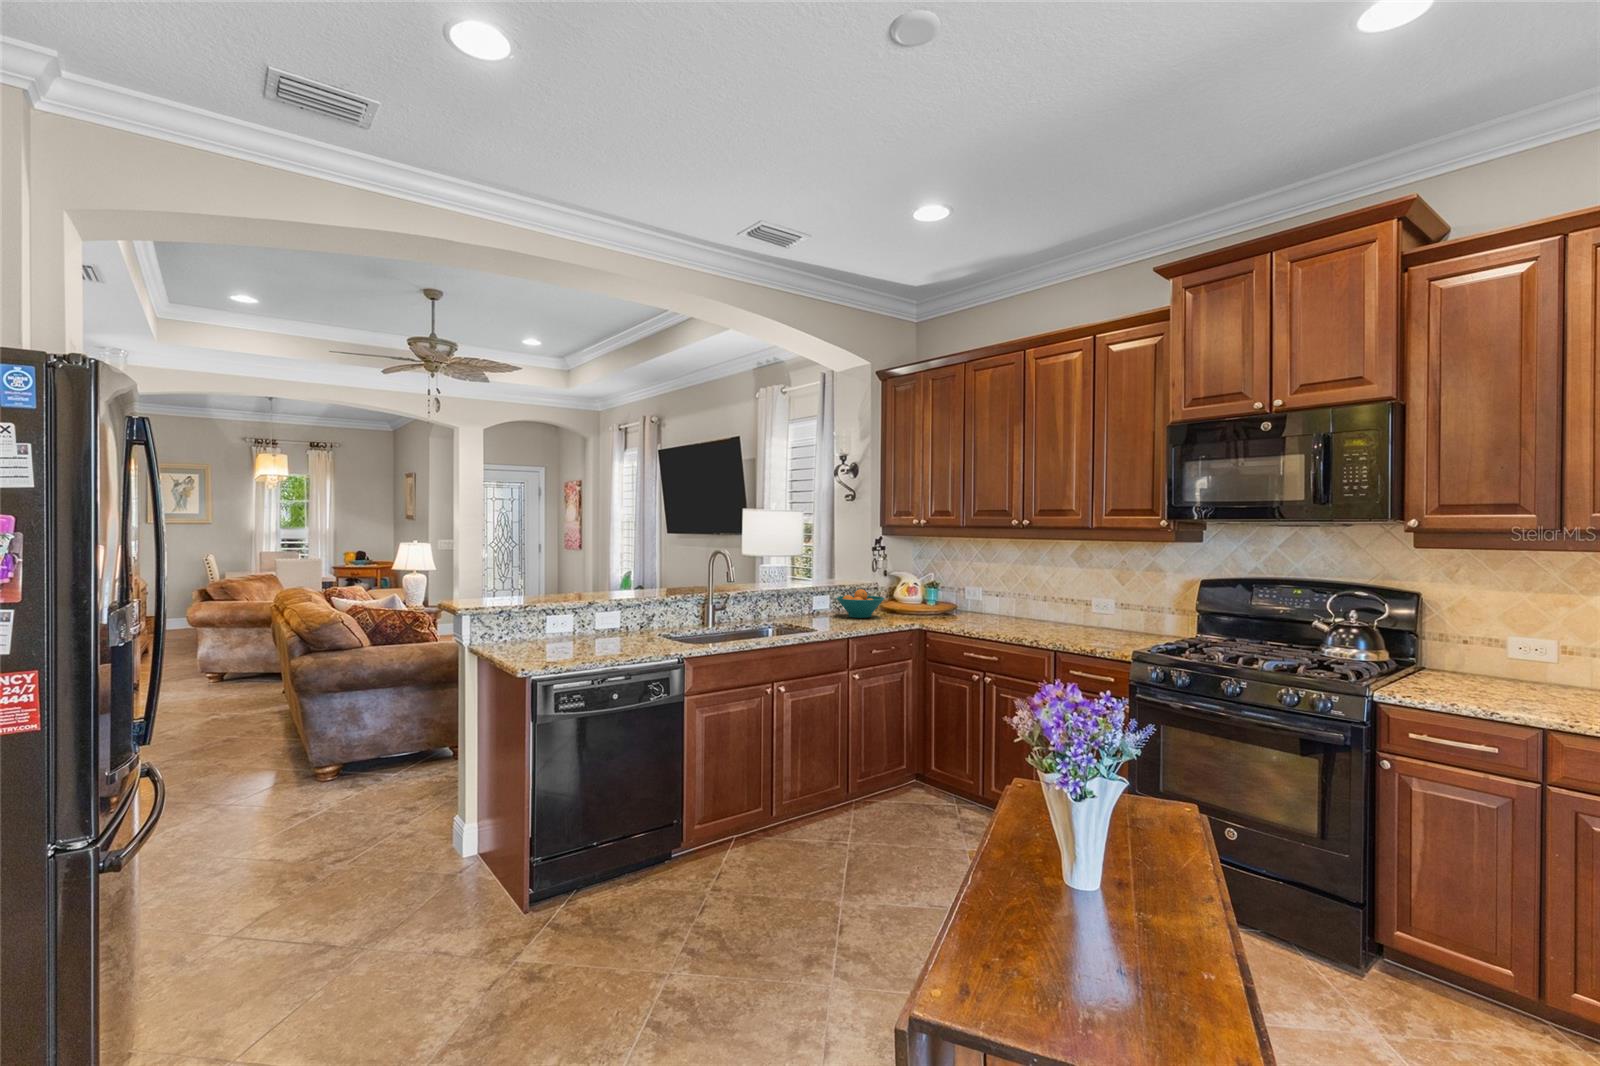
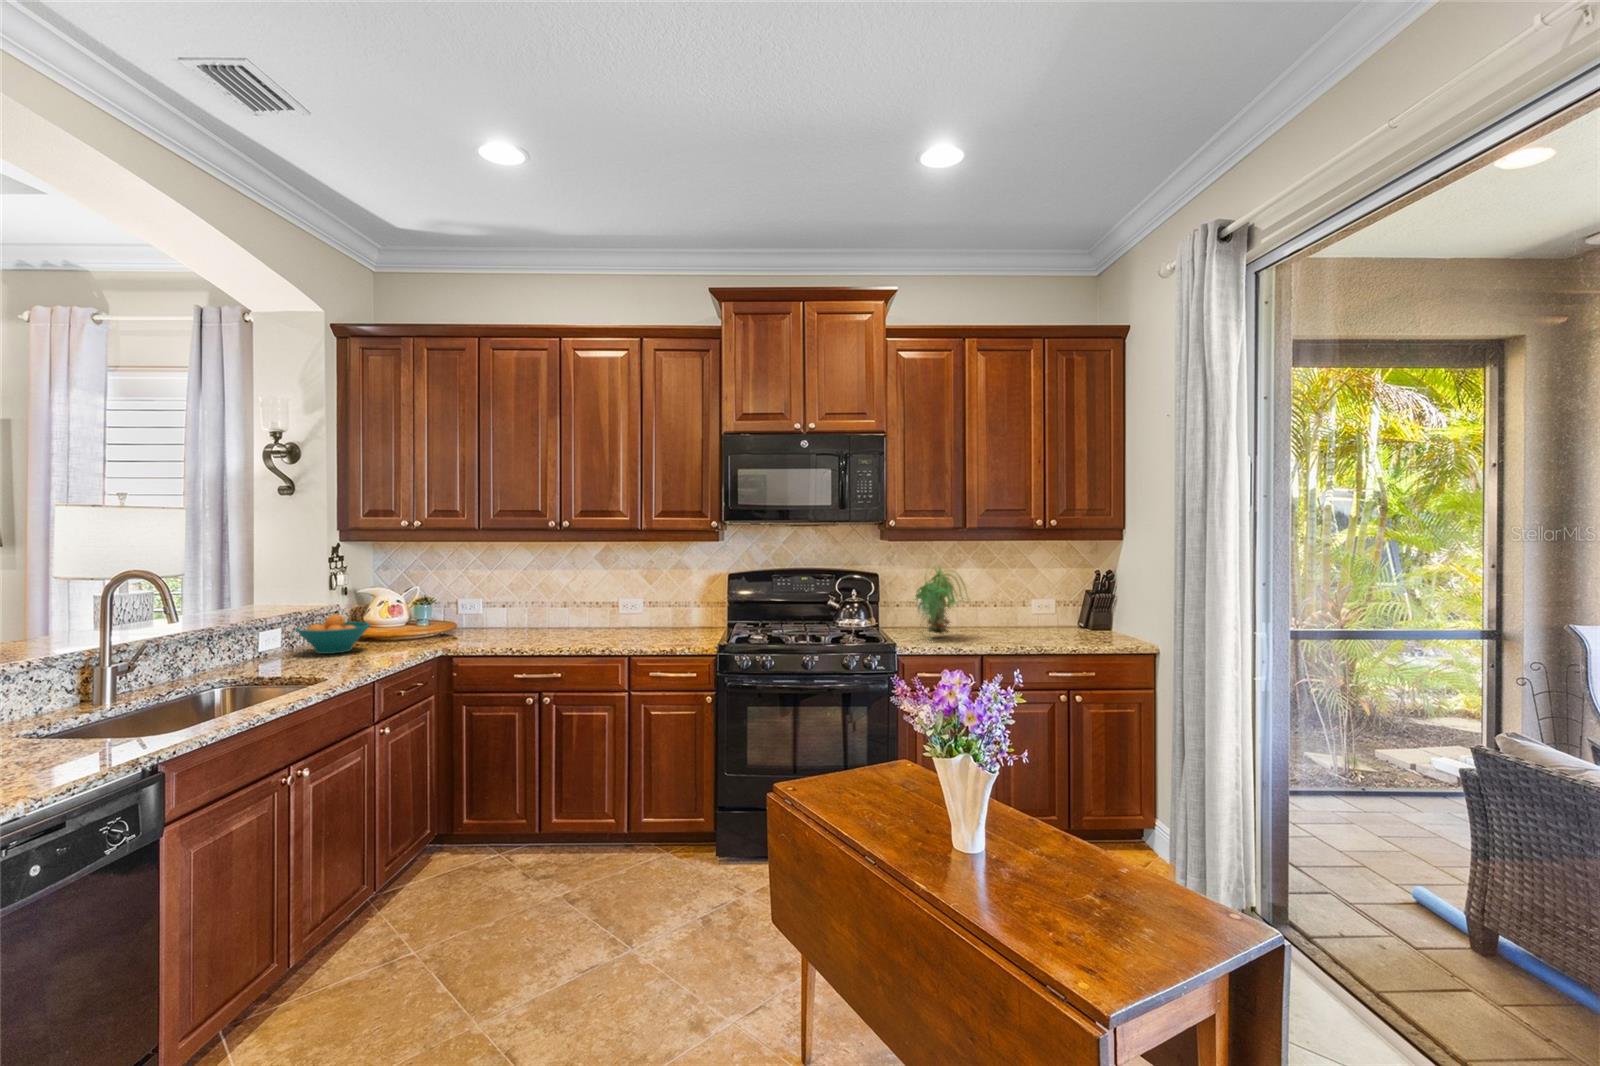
plant: none [1438,584,1567,694] -> present [916,566,969,640]

